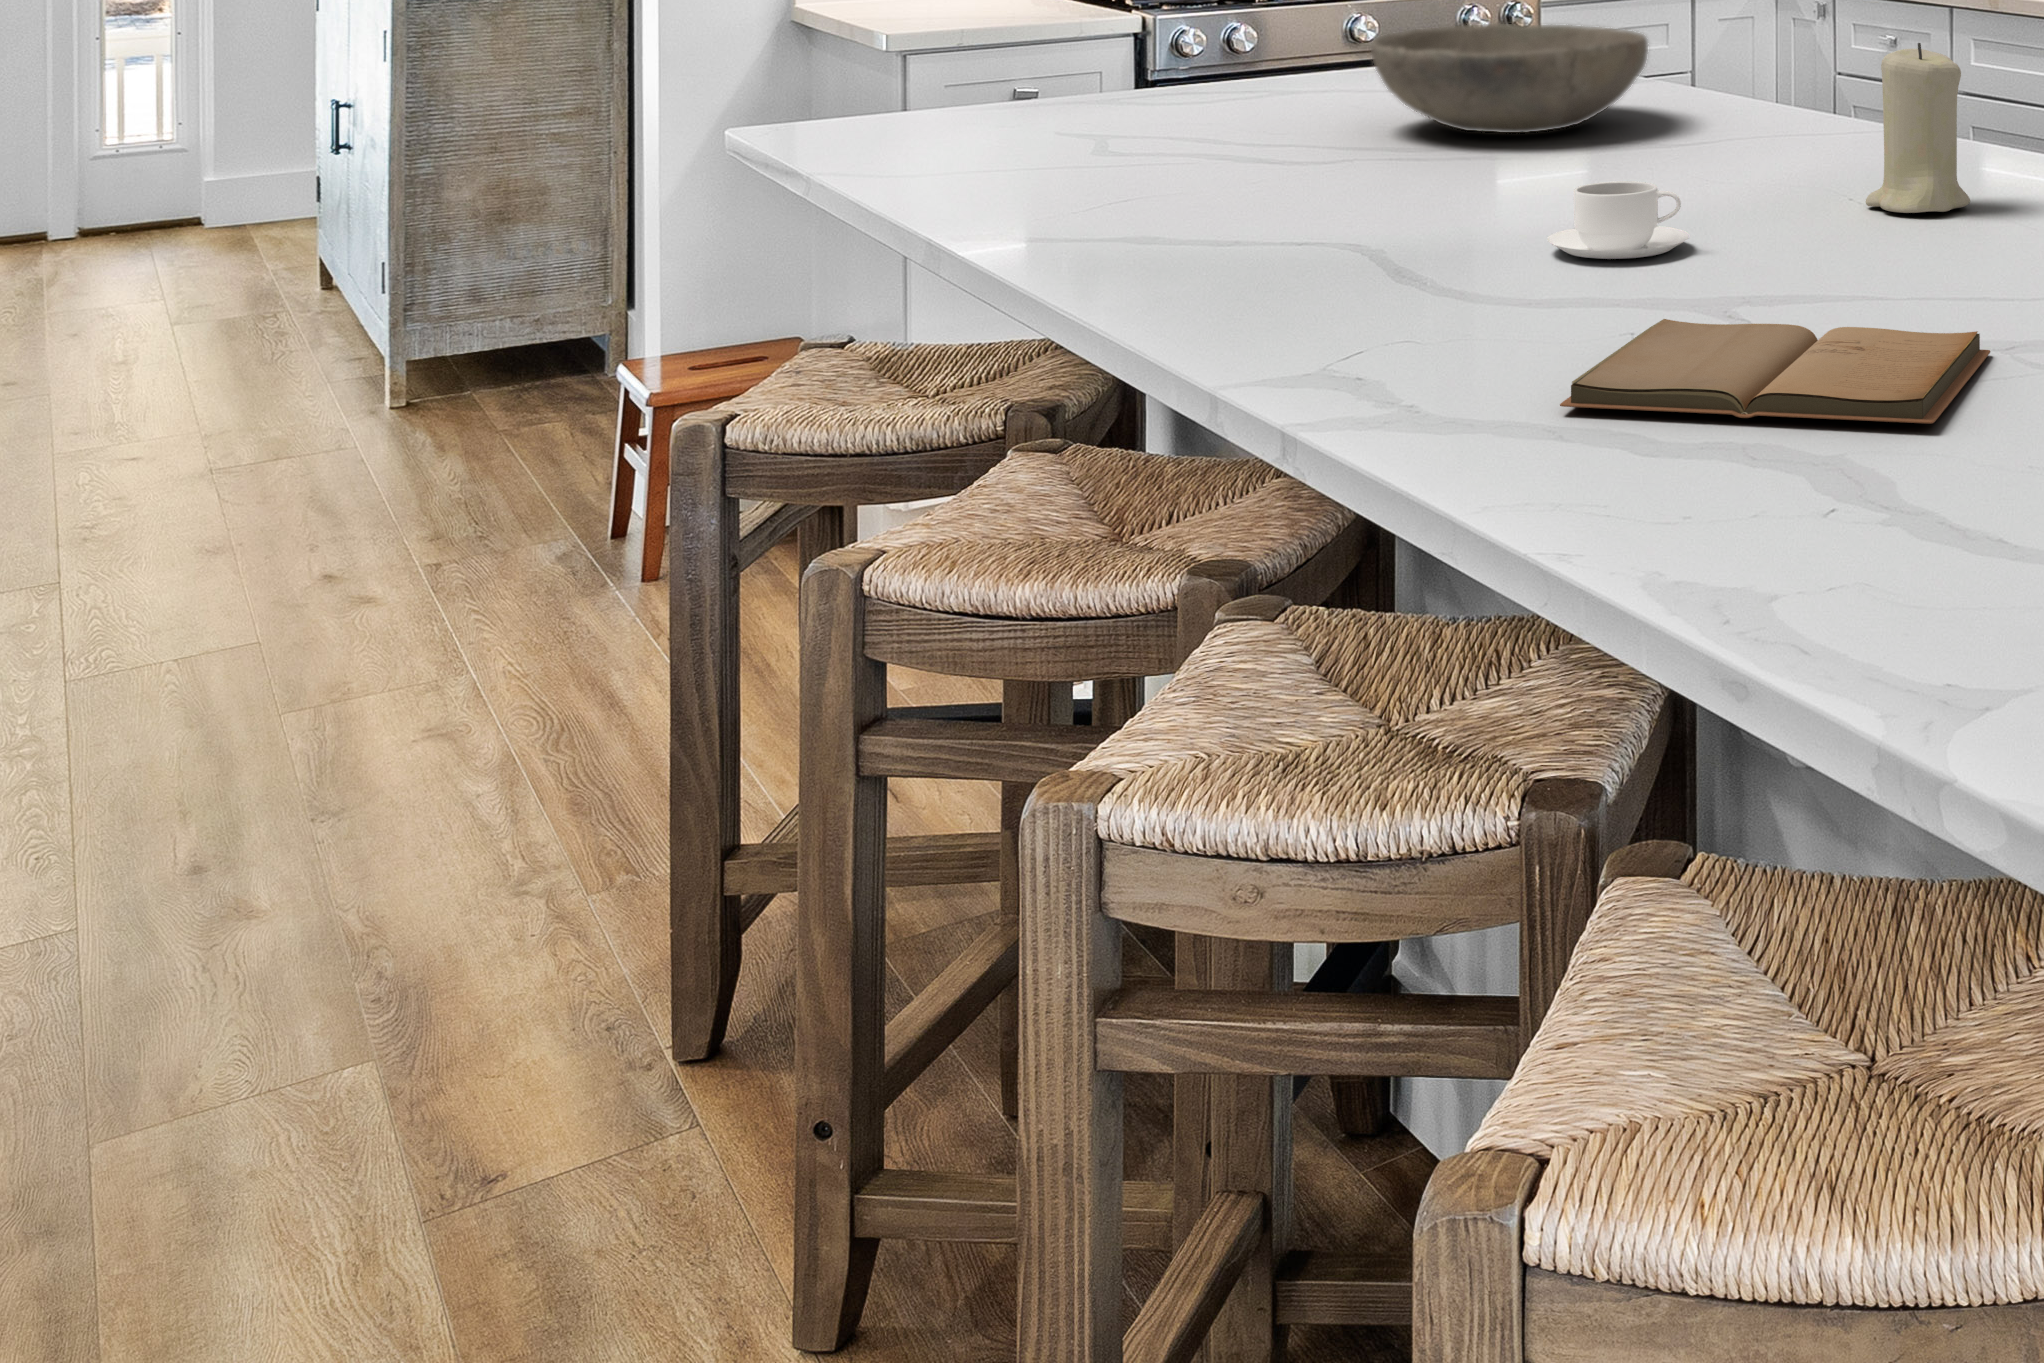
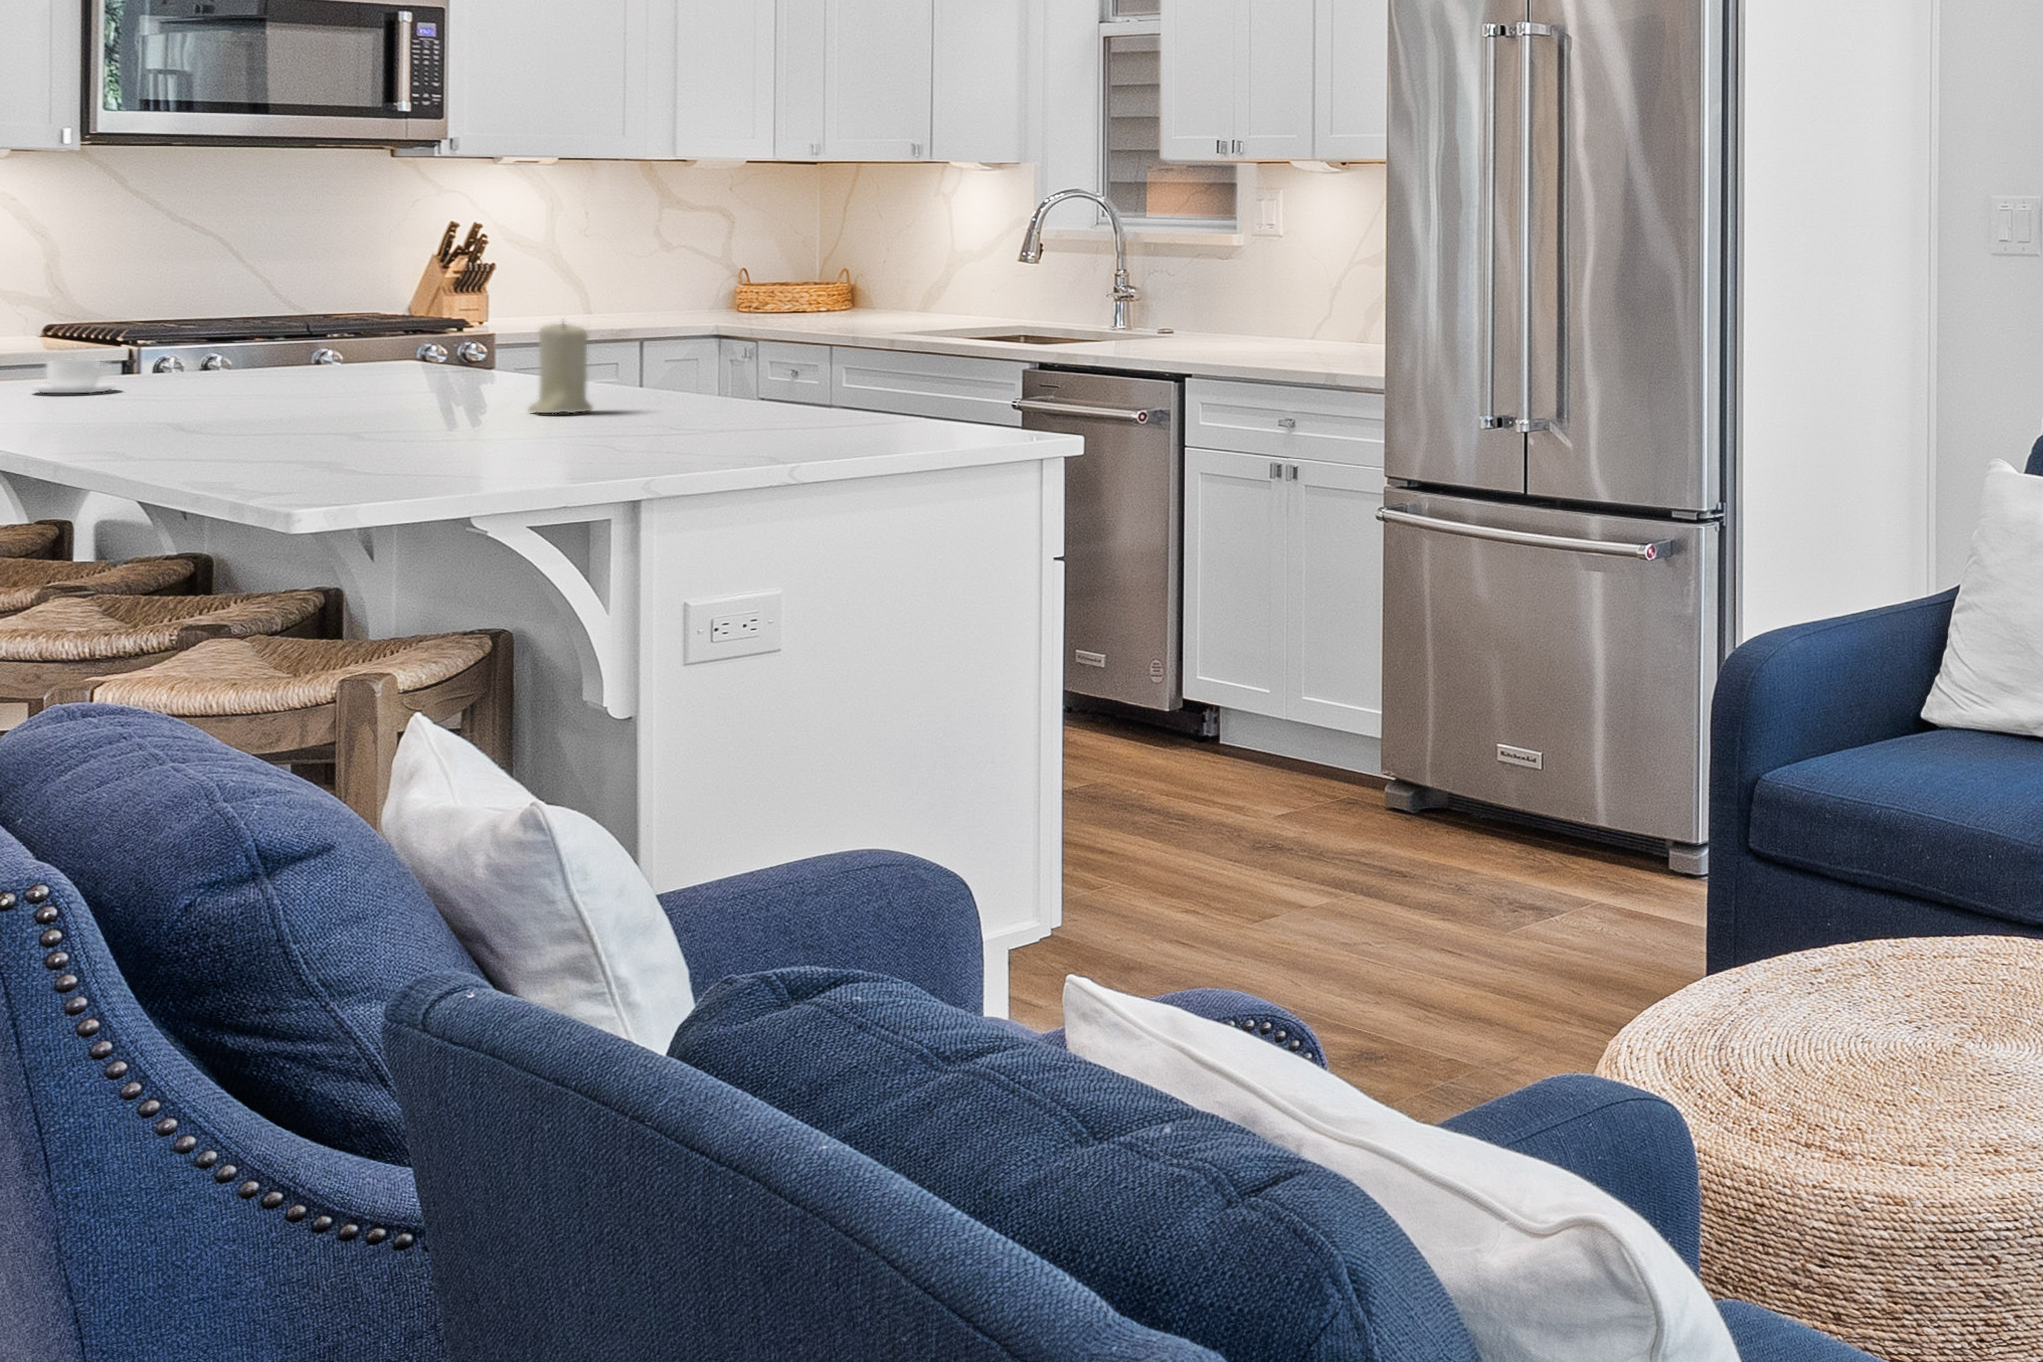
bowl: present [1371,23,1648,133] -> none [238,325,442,388]
coffee cup: present [1547,181,1690,259] -> present [33,359,116,393]
book: present [1560,319,1990,424] -> none [236,438,506,465]

